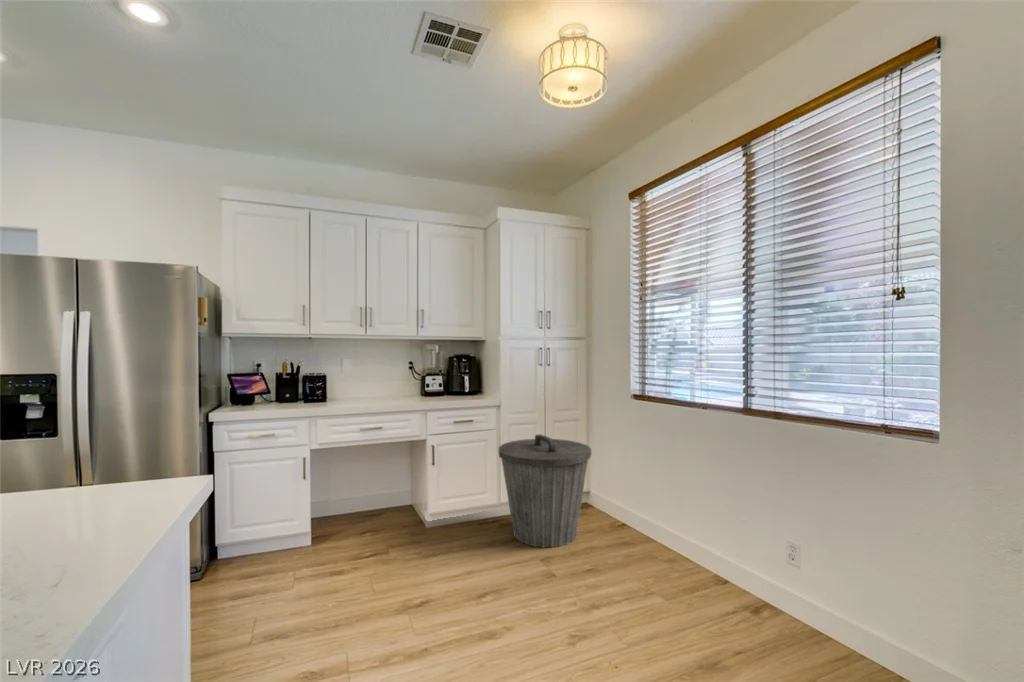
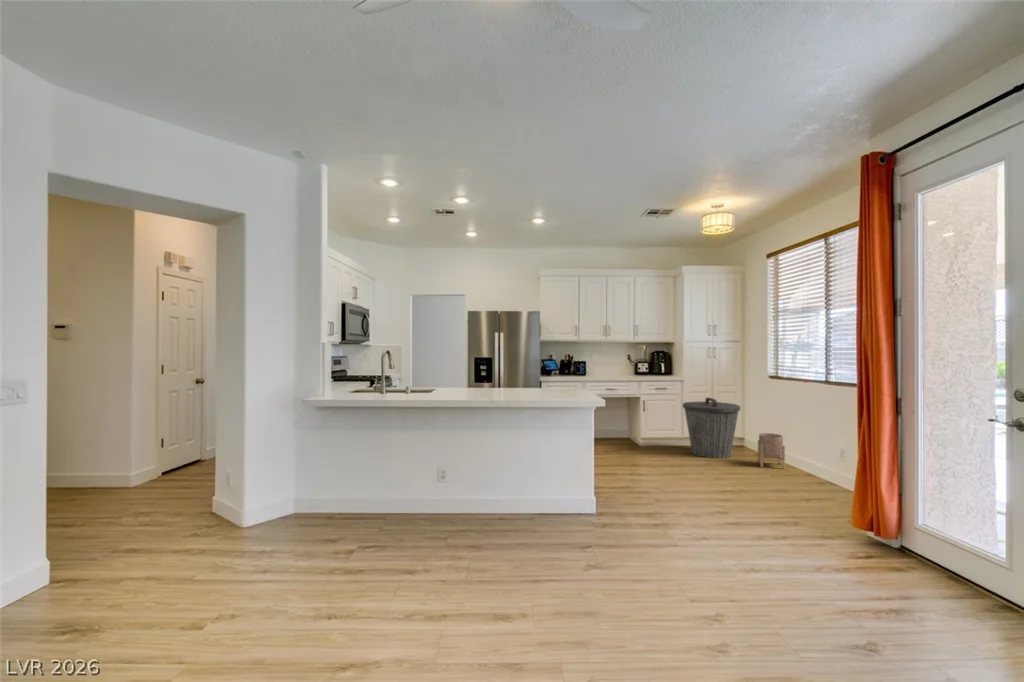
planter: none [623,496,671,565] -> present [758,433,785,469]

